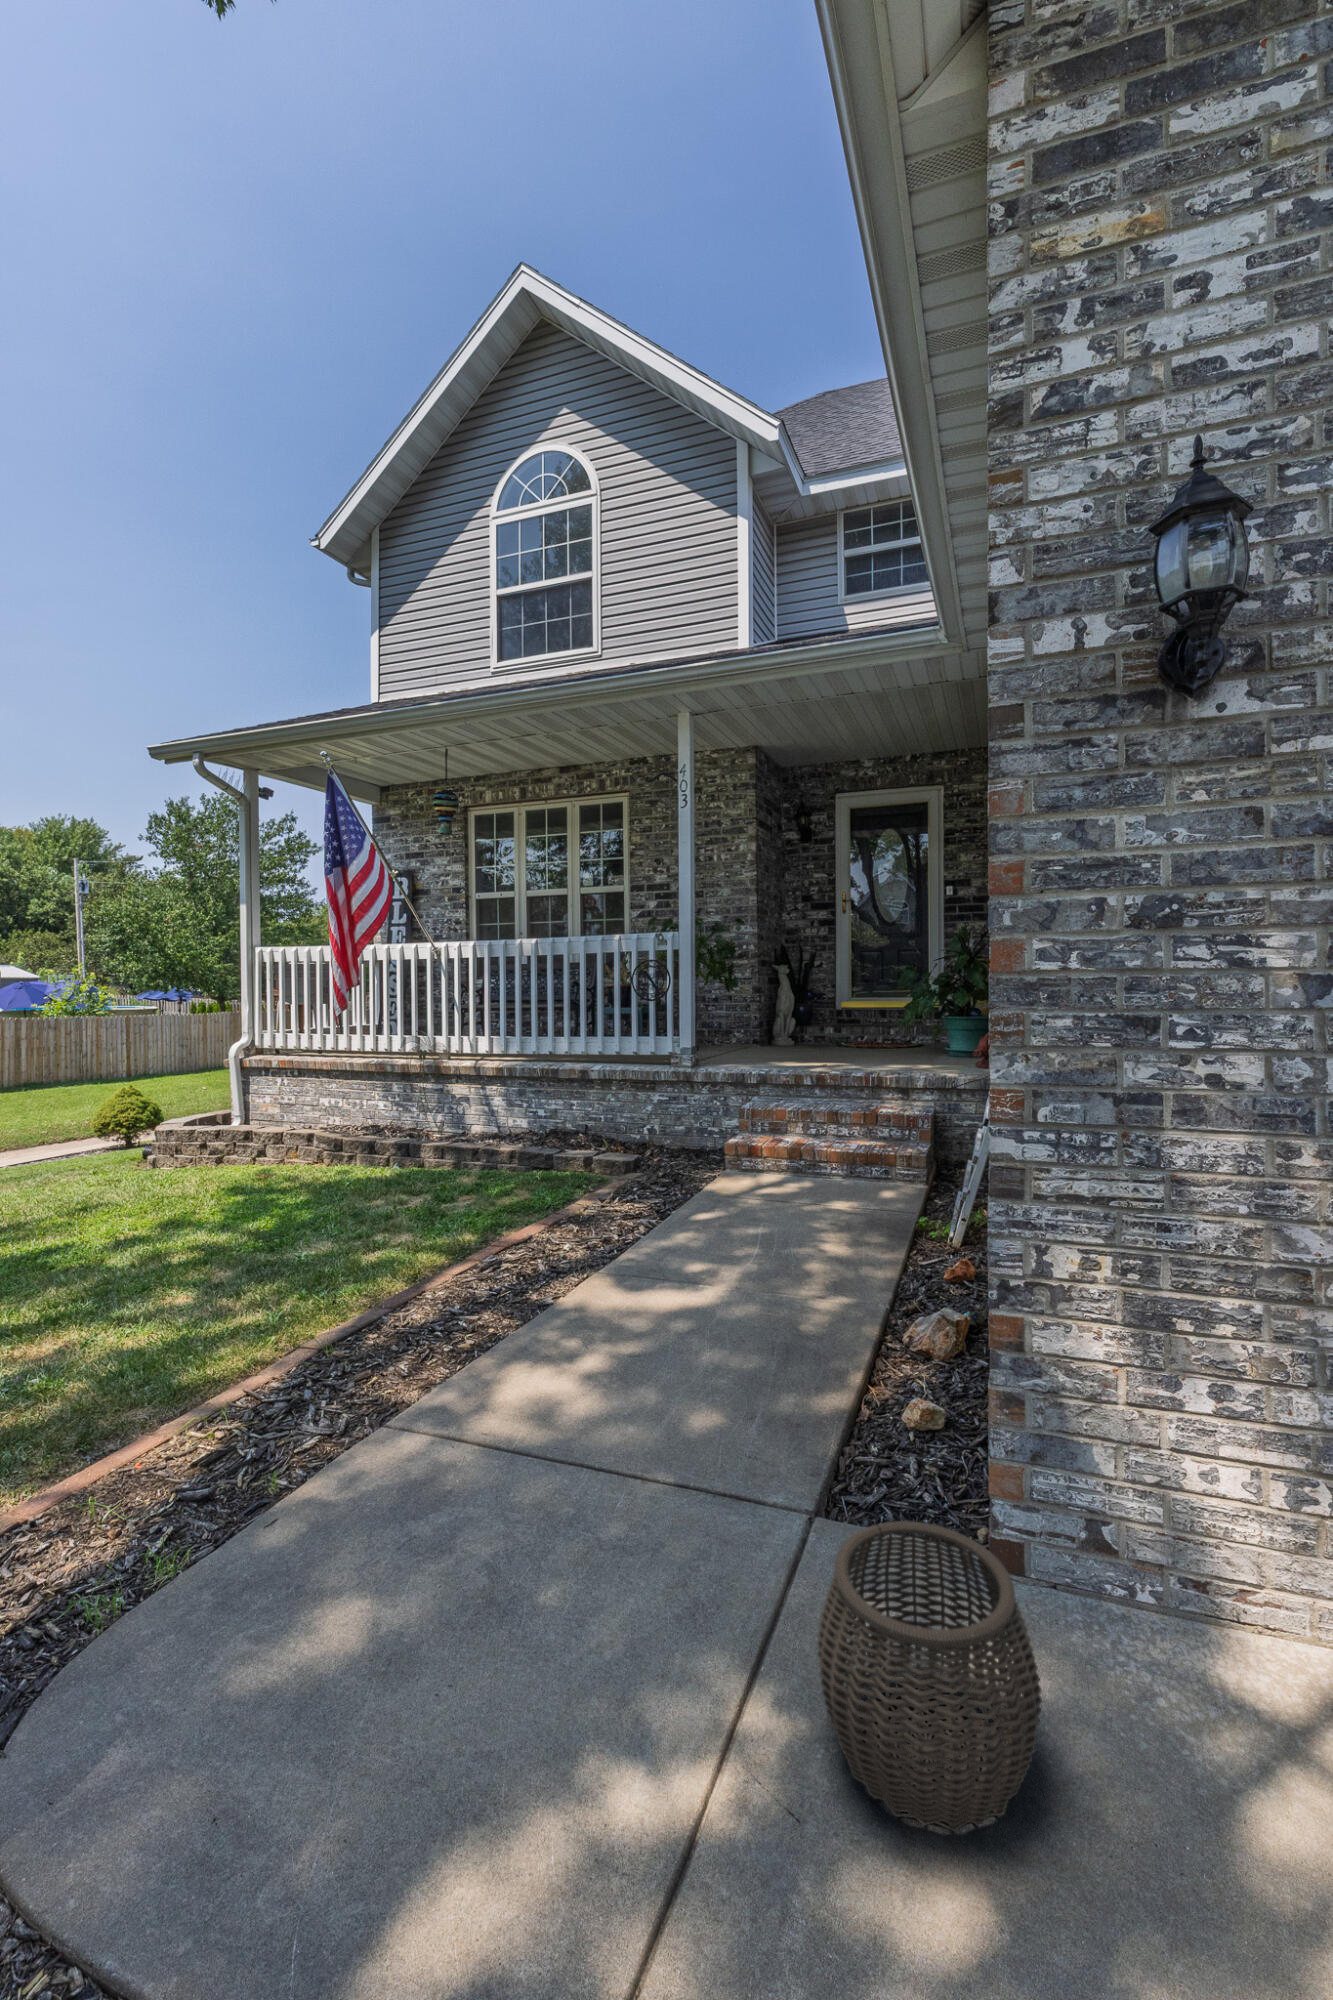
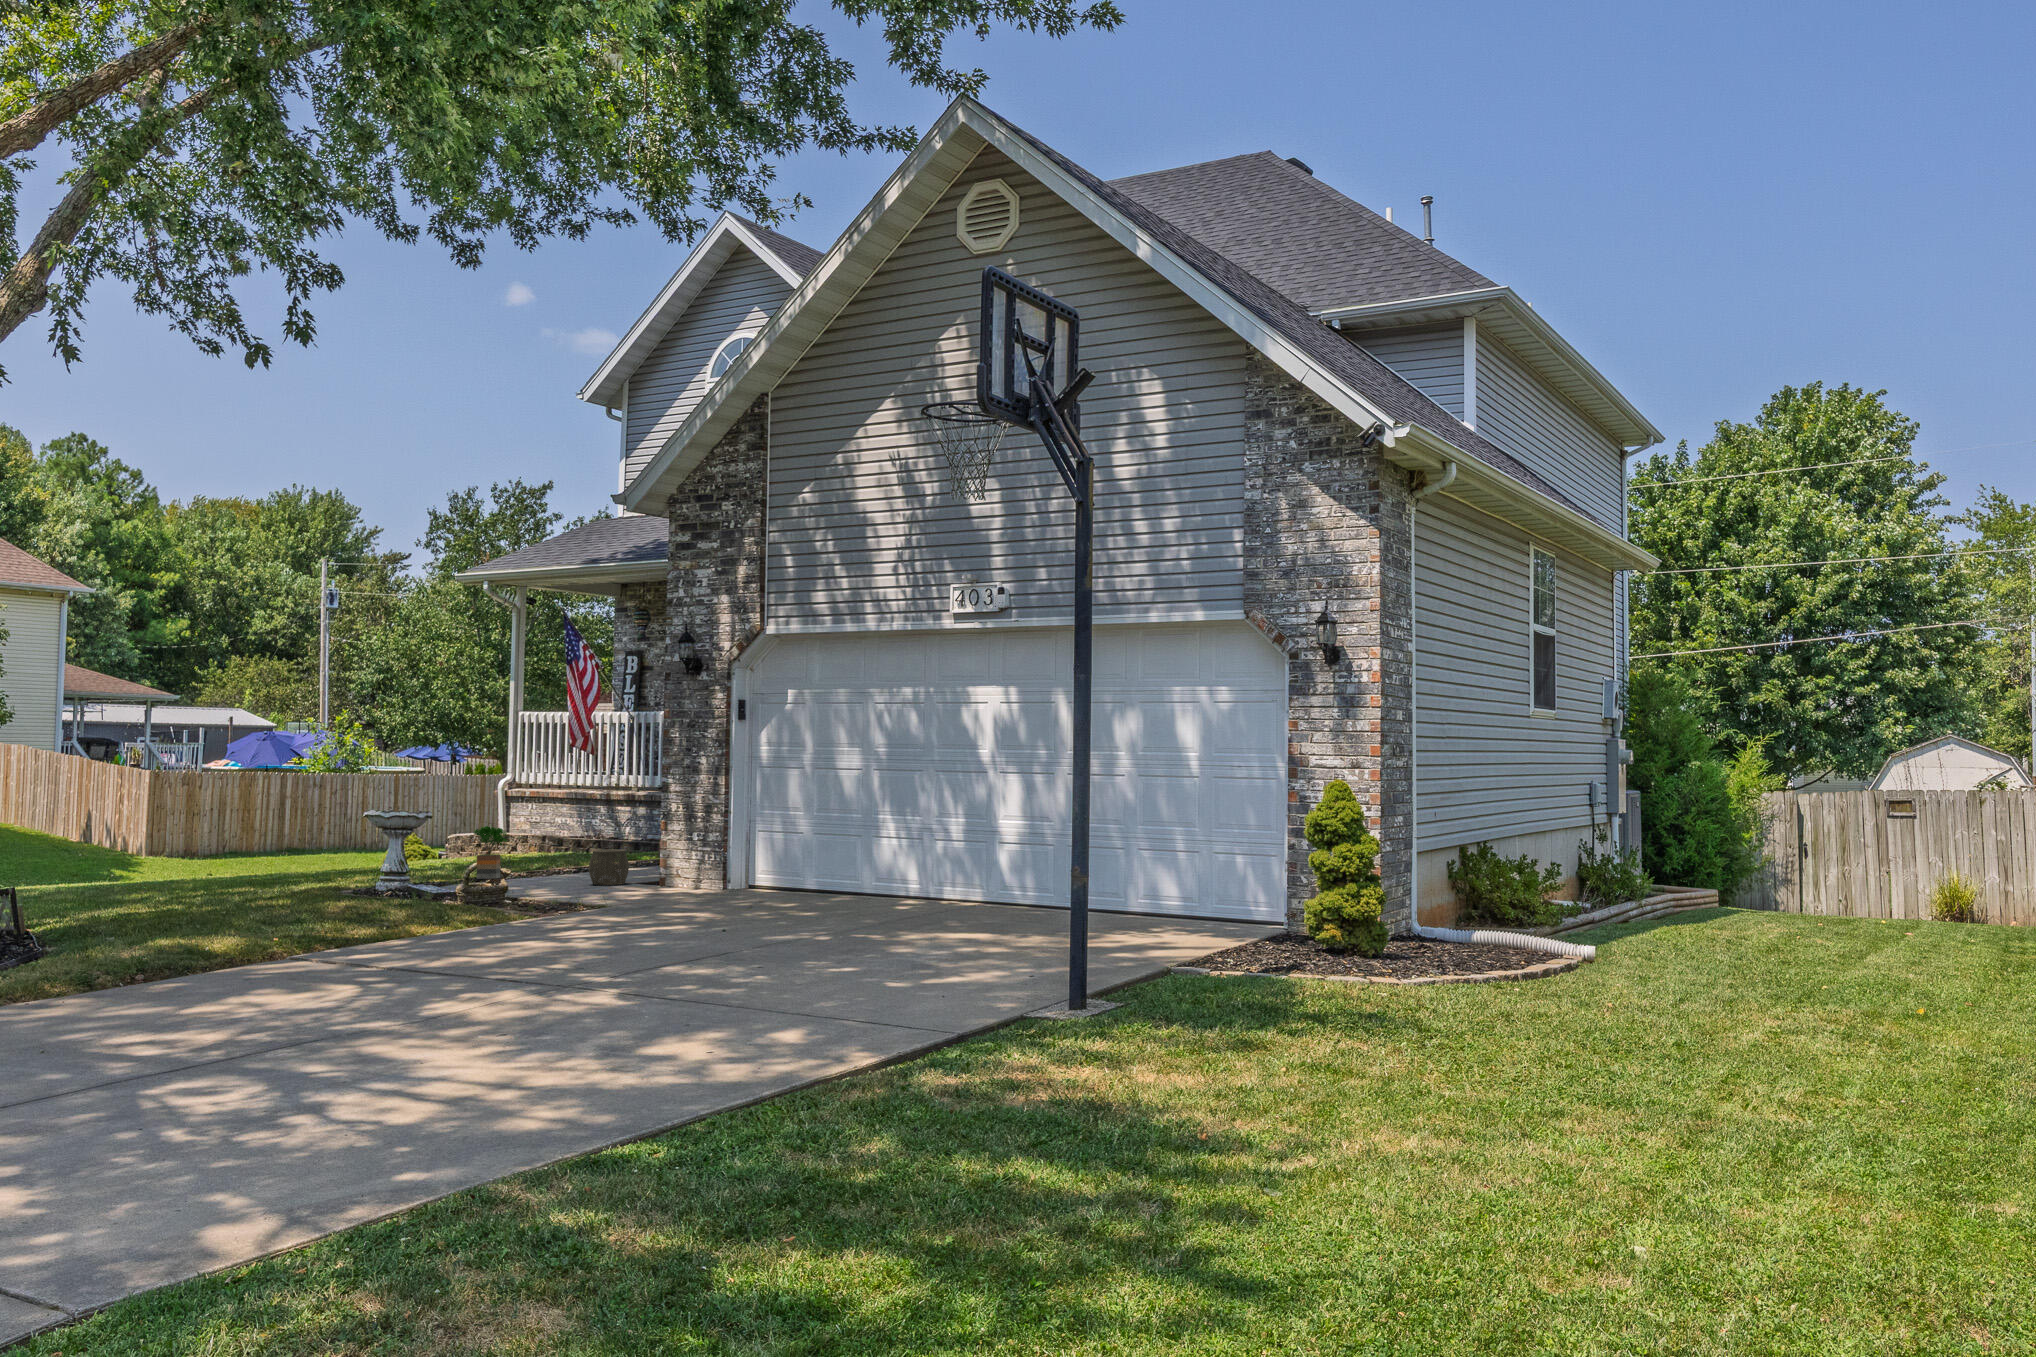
potted tree: none [152,1291,293,1513] -> present [474,826,507,879]

